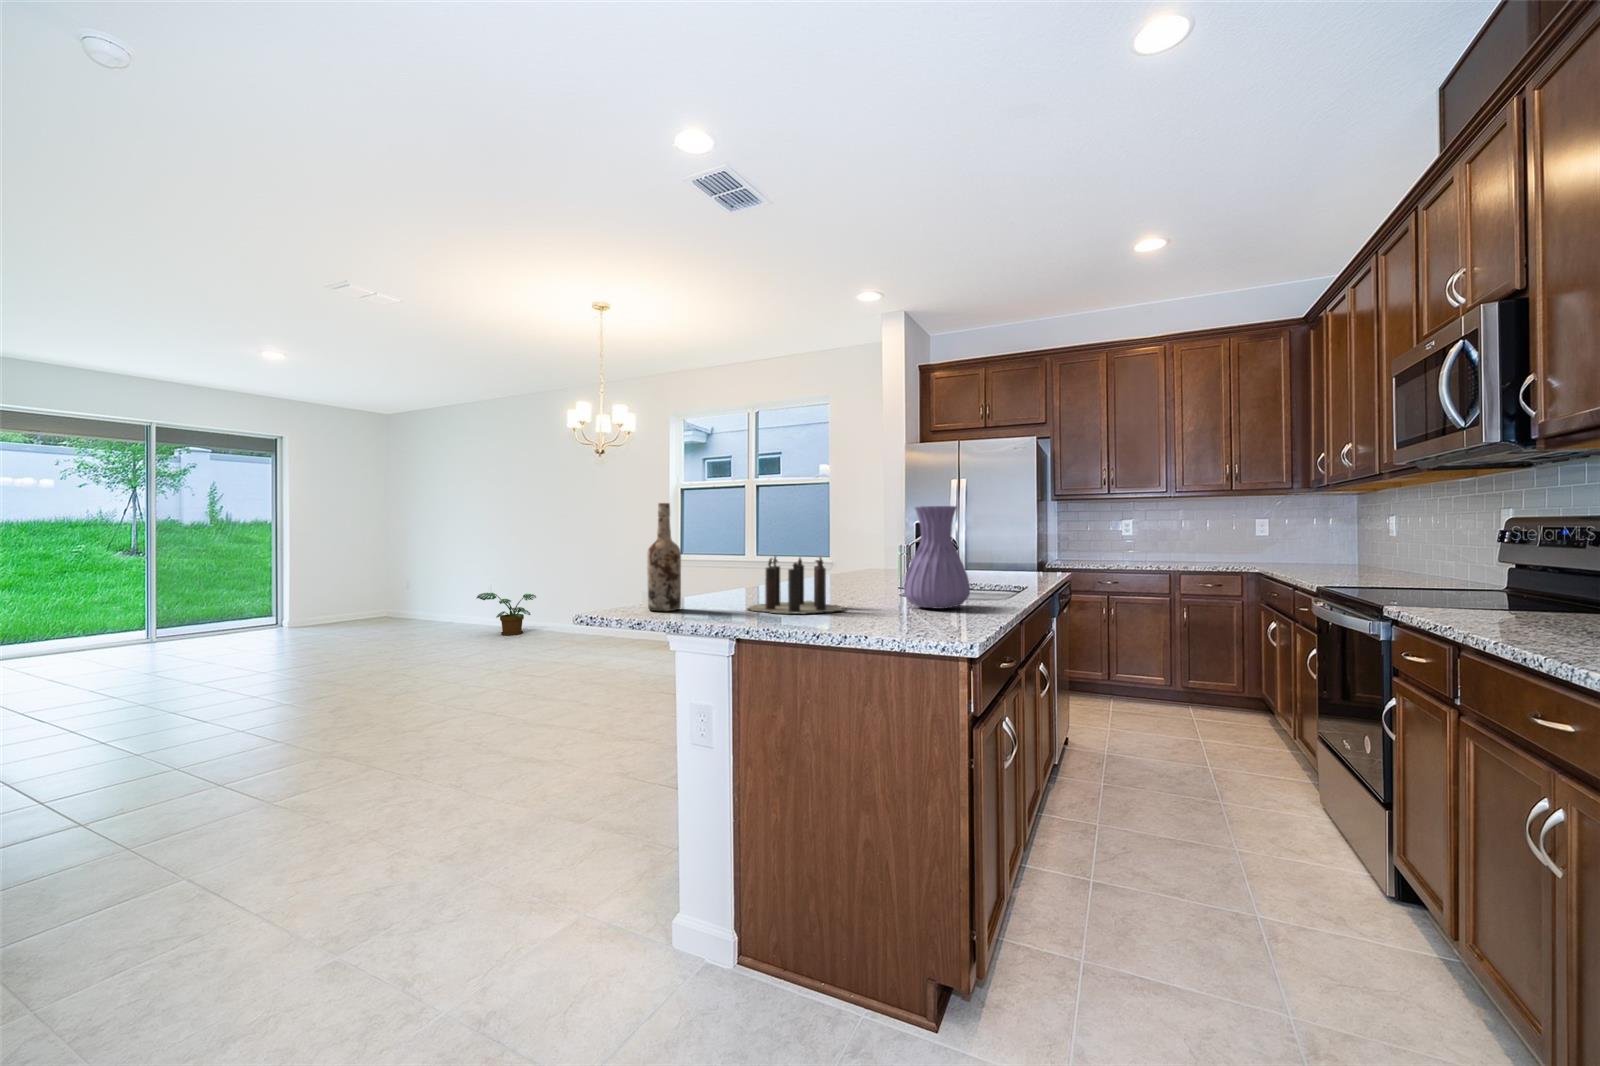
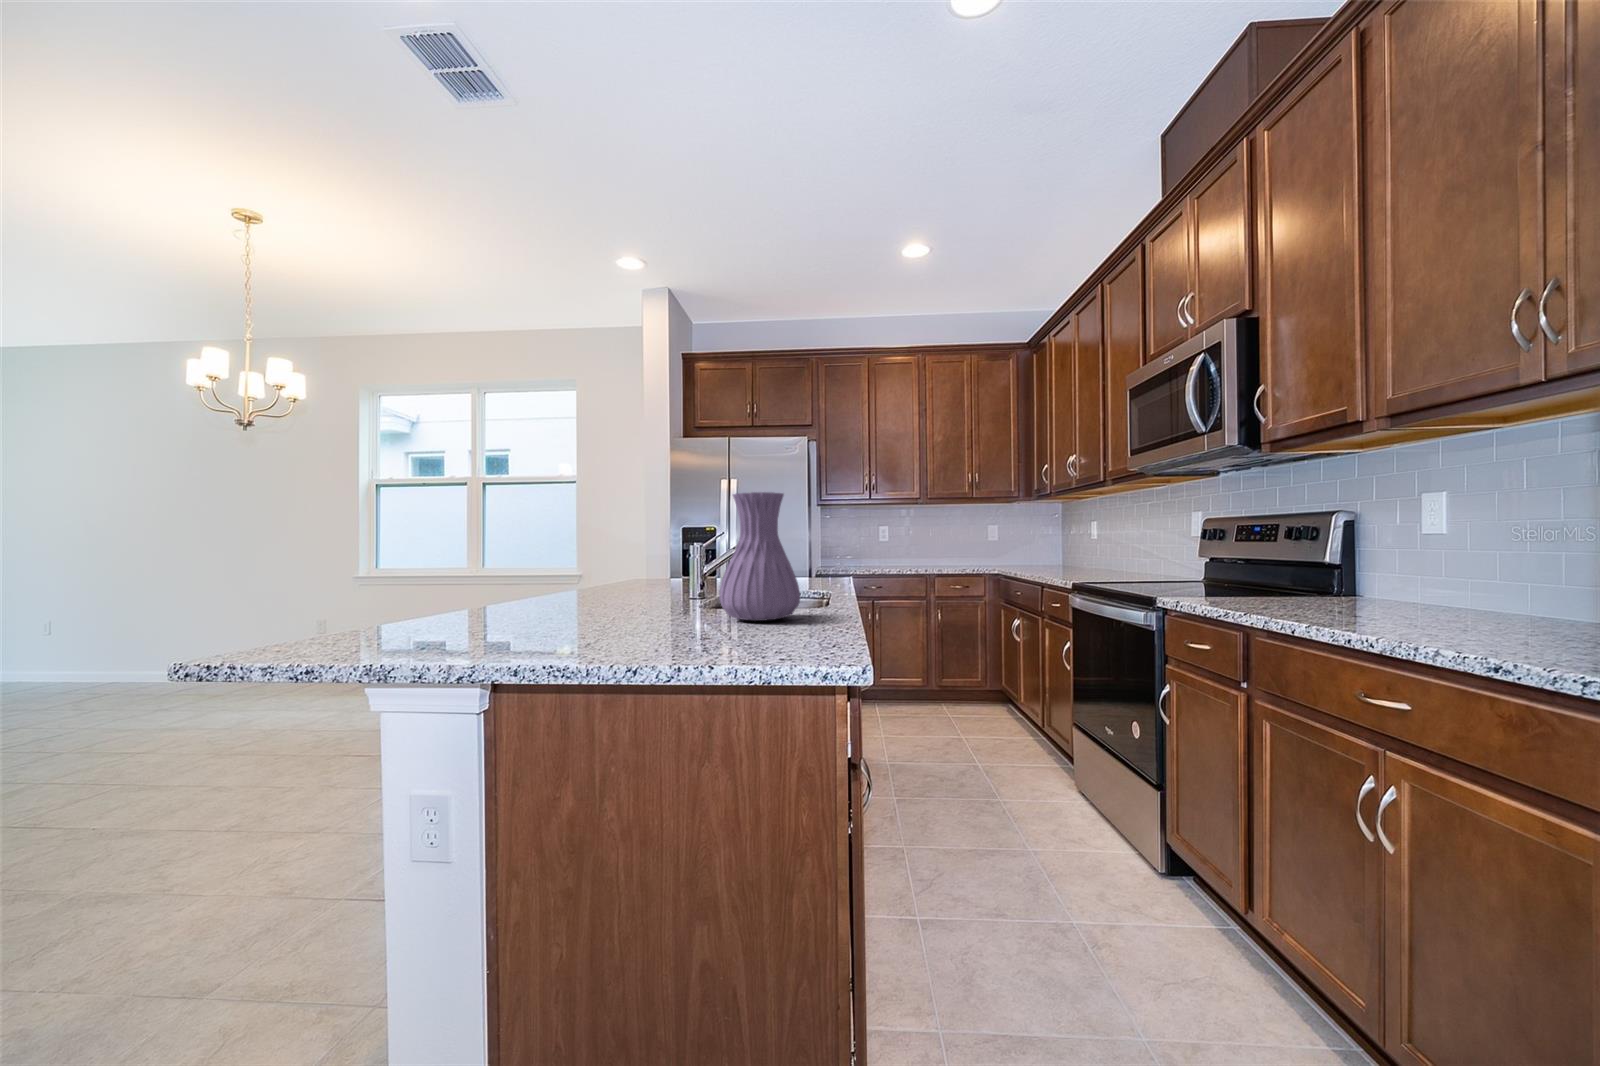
wine bottle: present [647,503,681,611] -> none [329,477,392,648]
candle: present [747,556,843,614] -> none [500,557,672,640]
potted plant: present [477,593,536,635] -> none [31,628,147,689]

